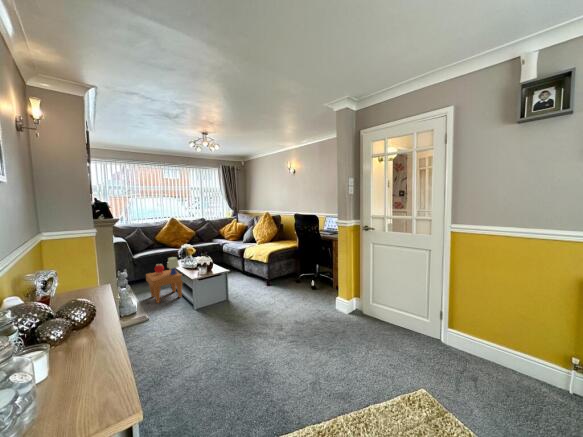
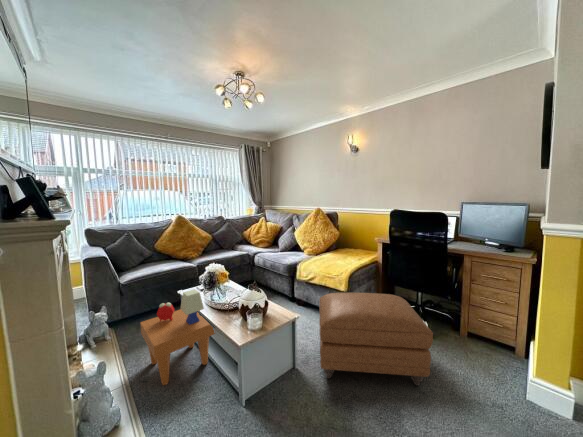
ottoman: none [236,261,295,304] -> present [319,293,433,385]

